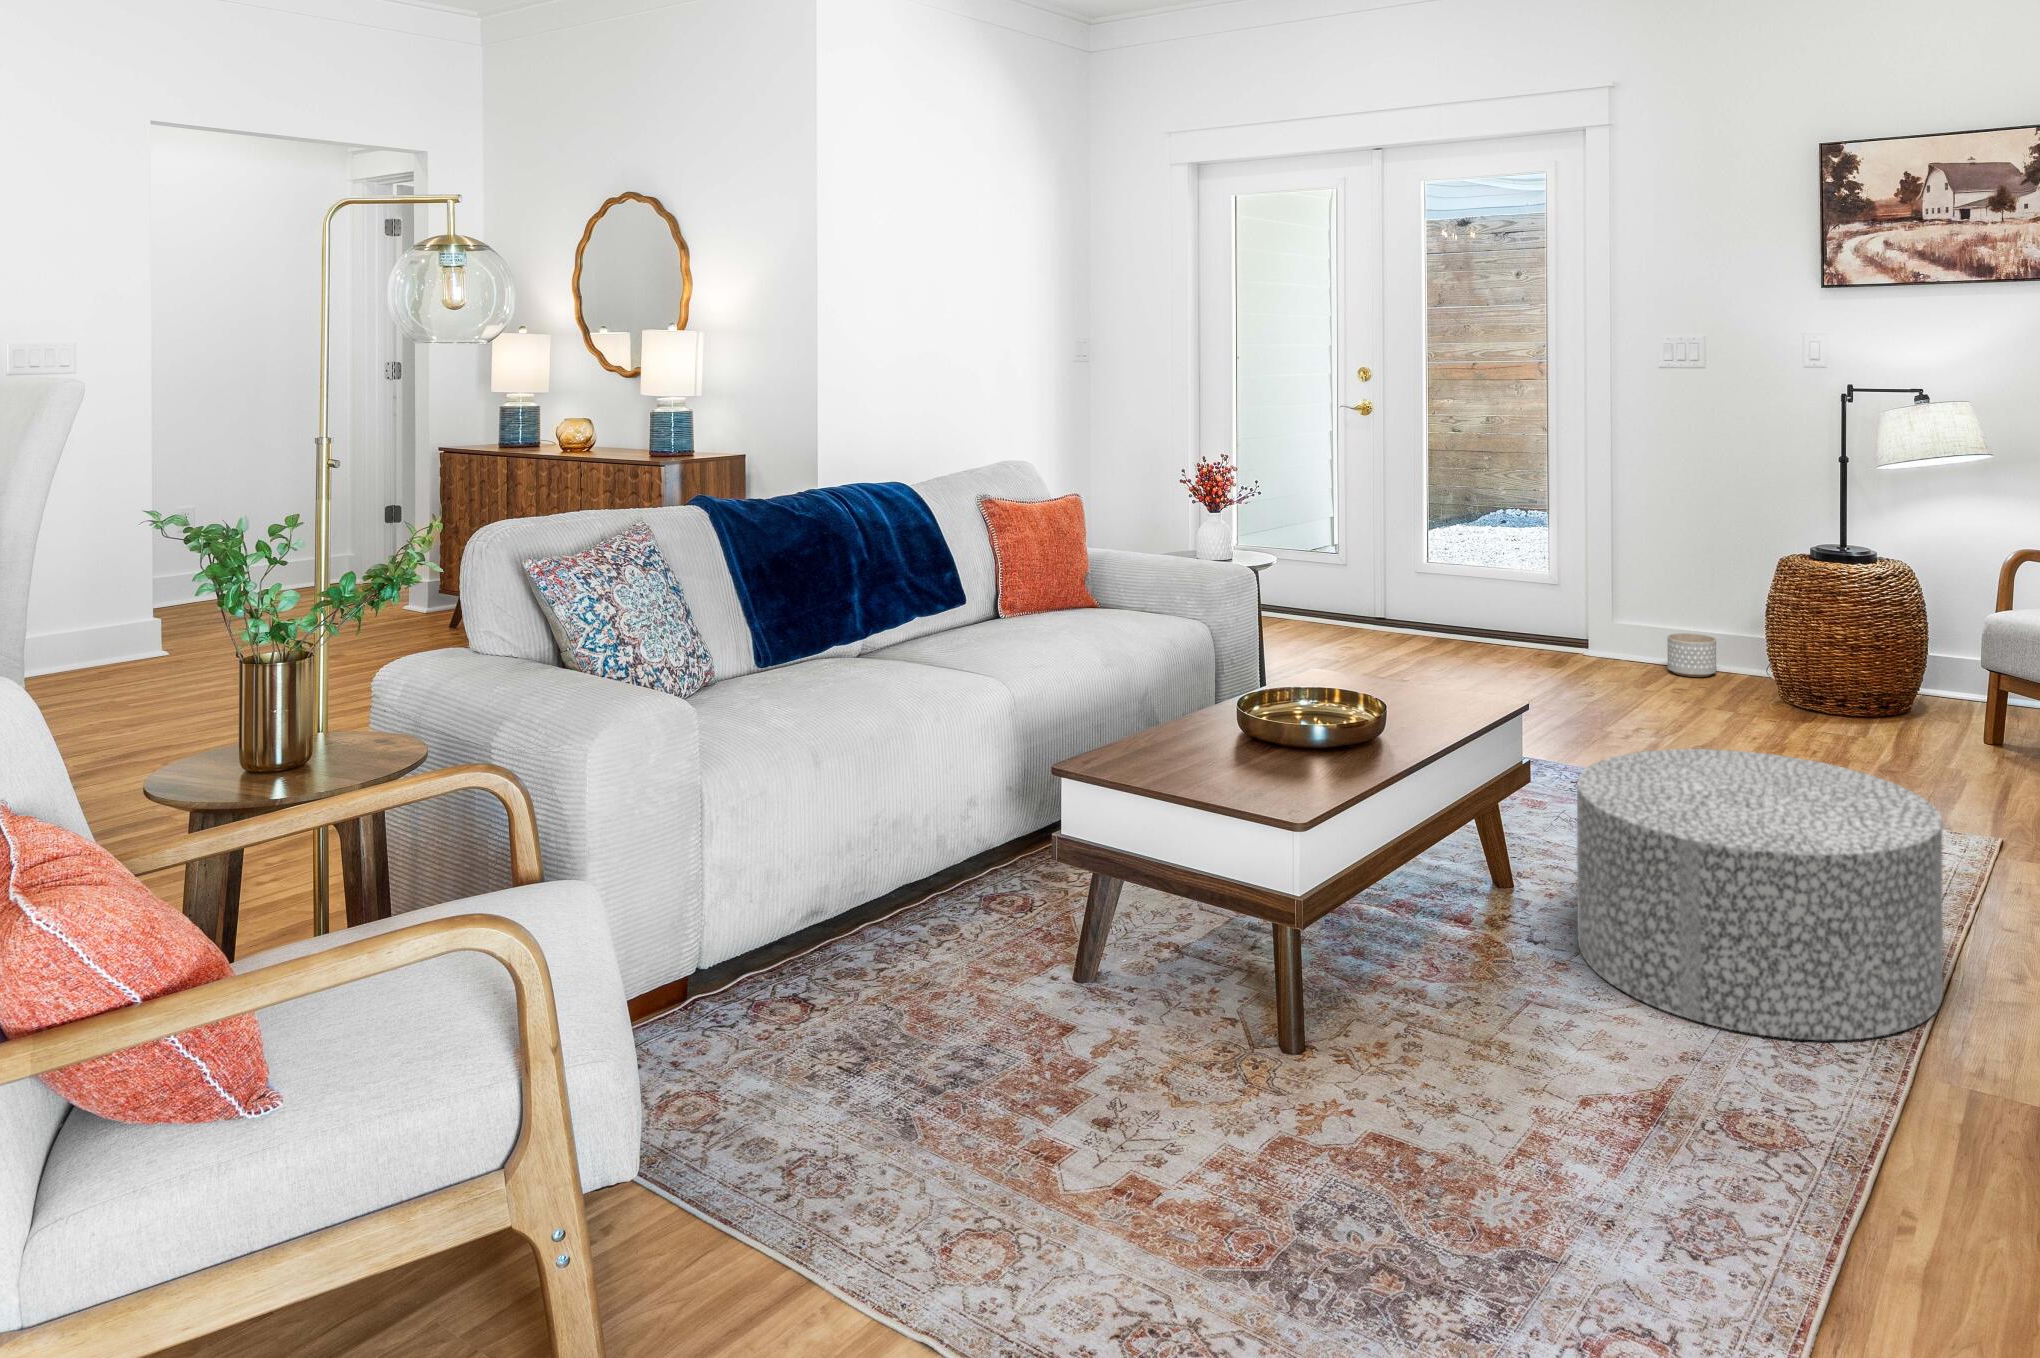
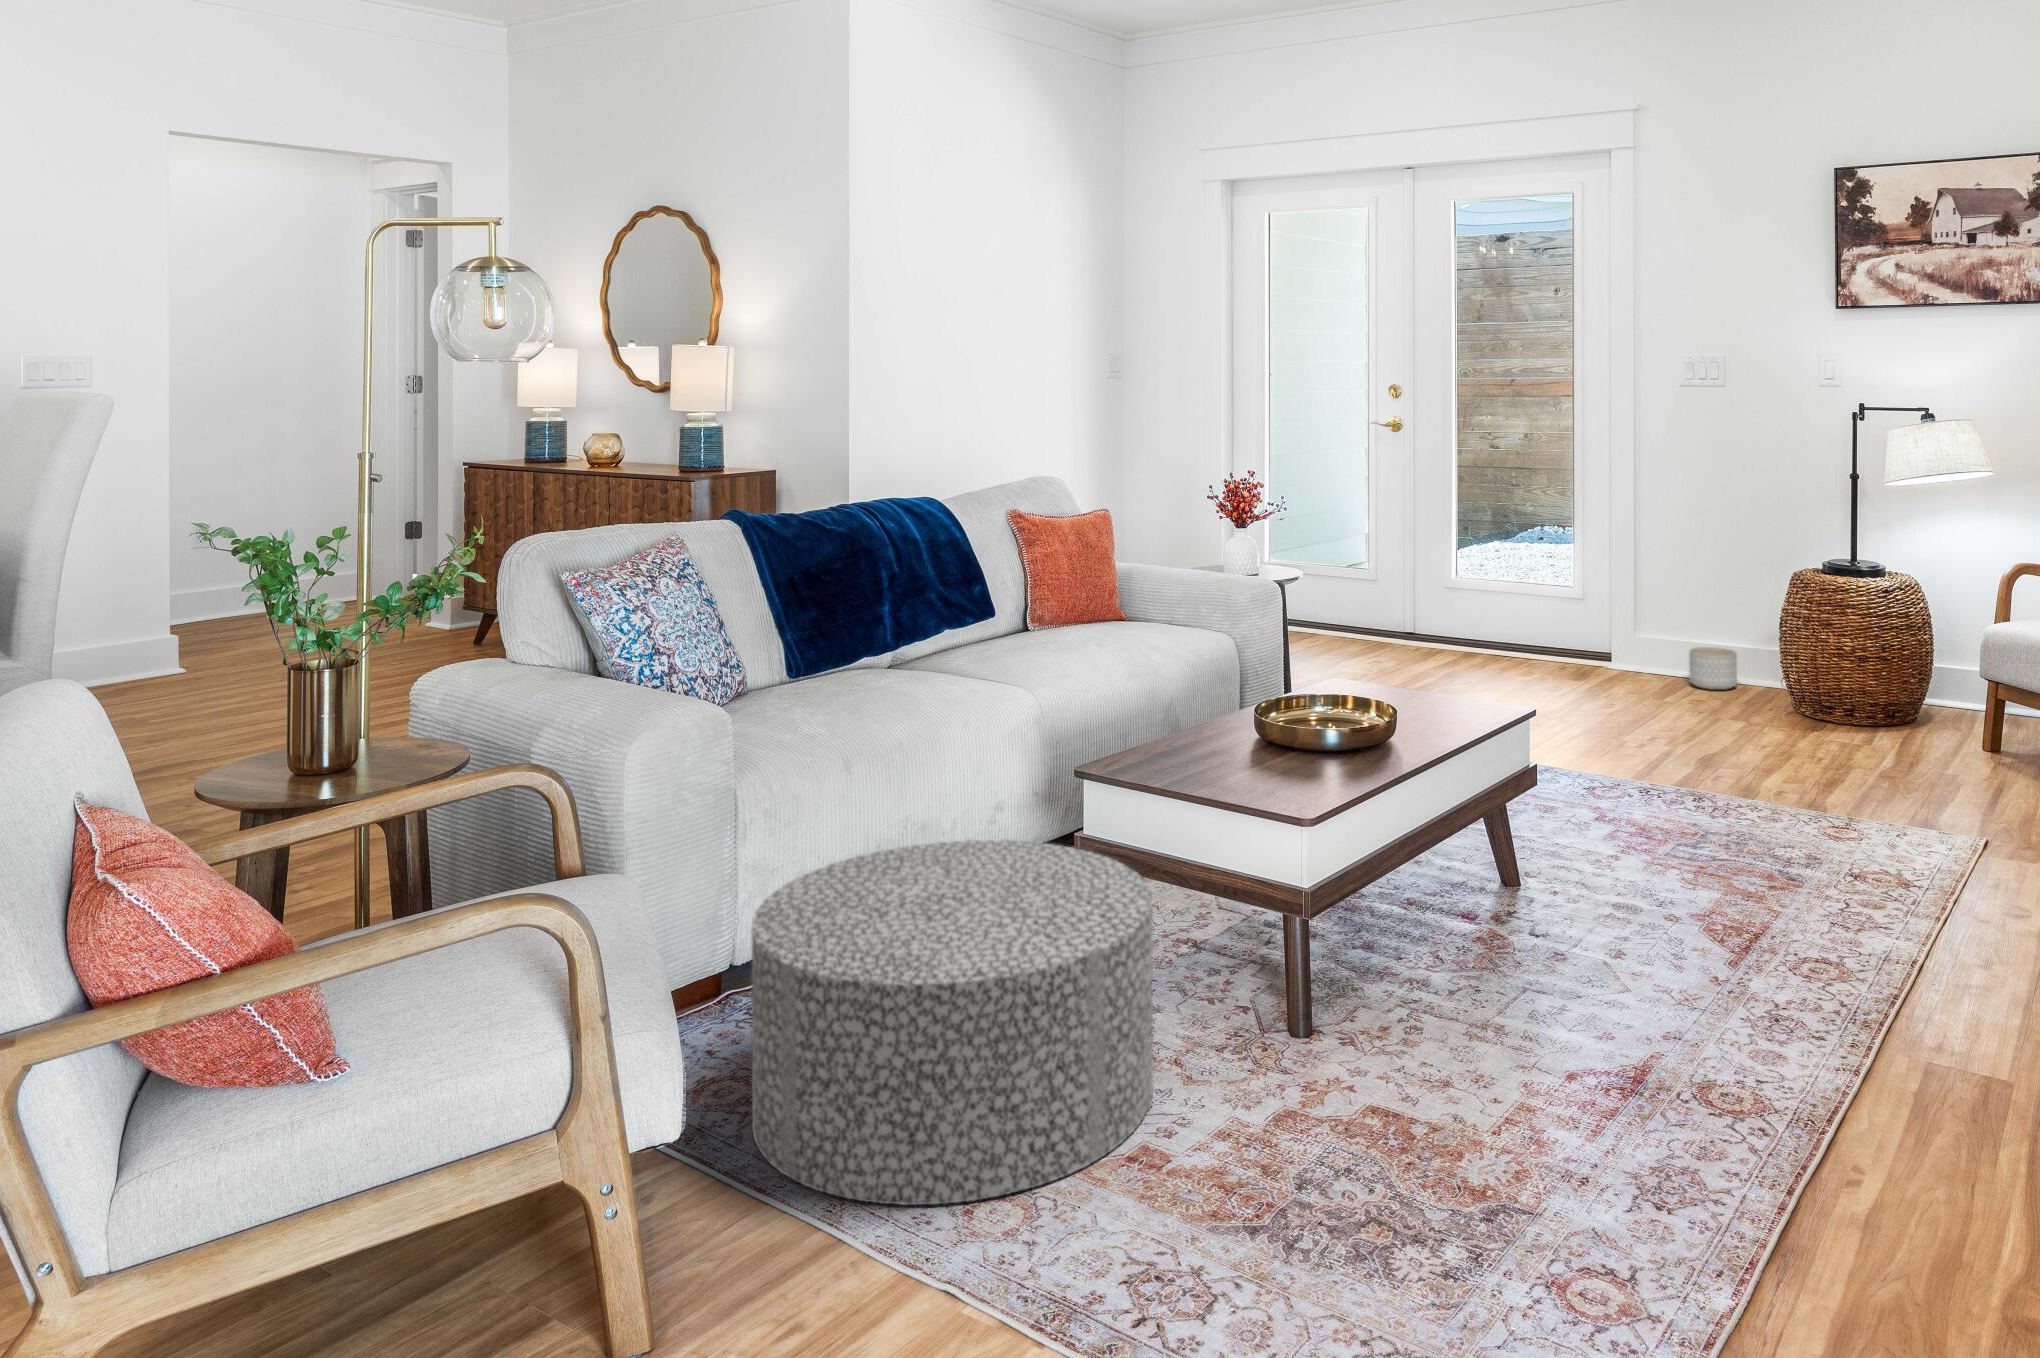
ottoman: present [1577,749,1943,1040] -> present [752,840,1153,1205]

